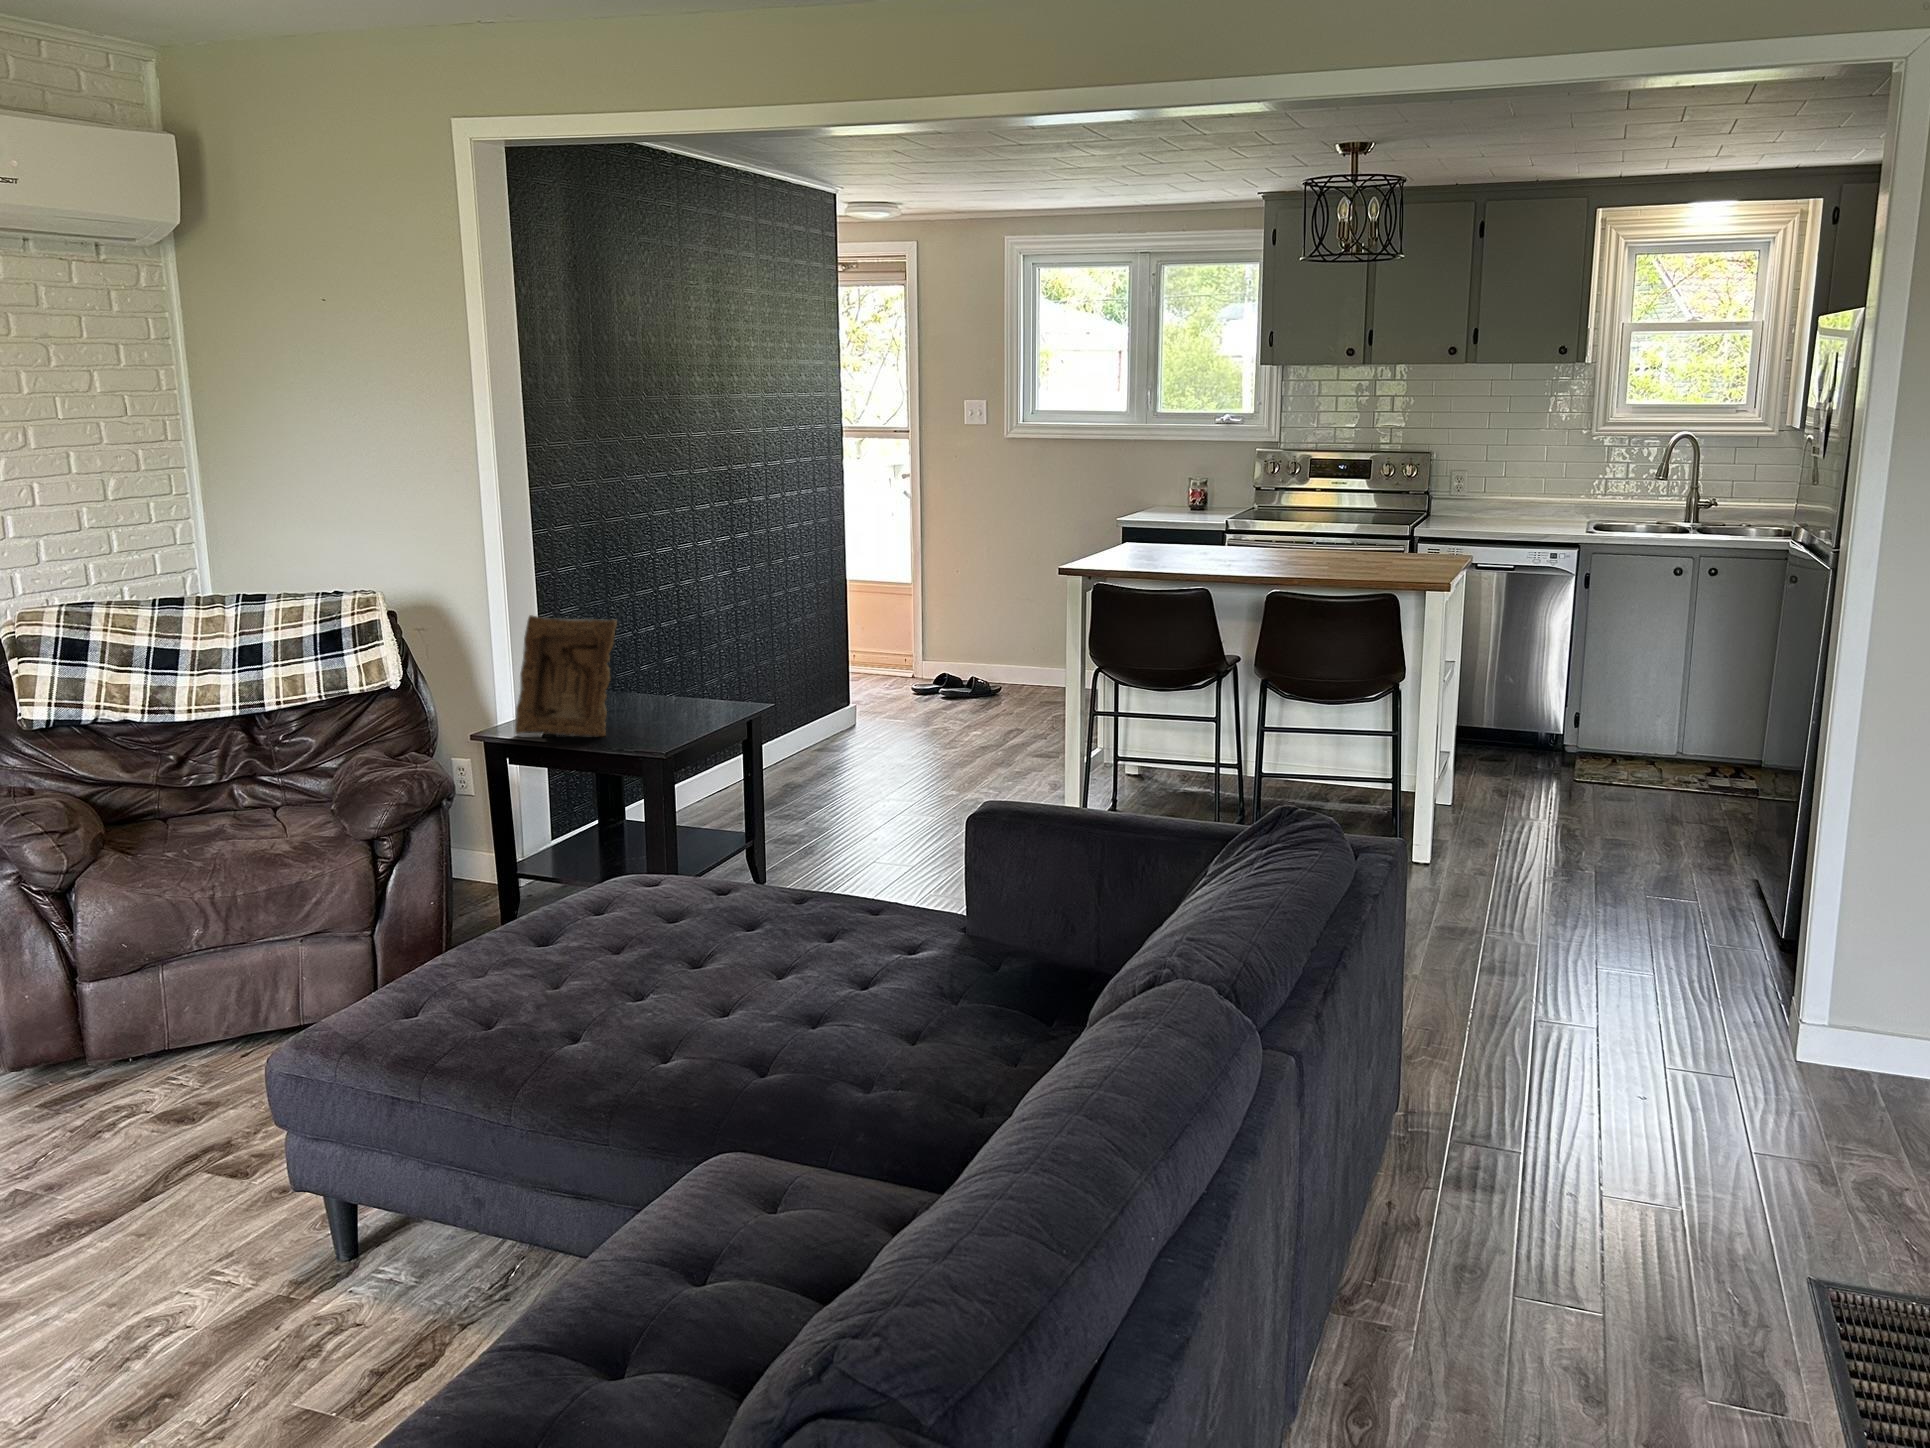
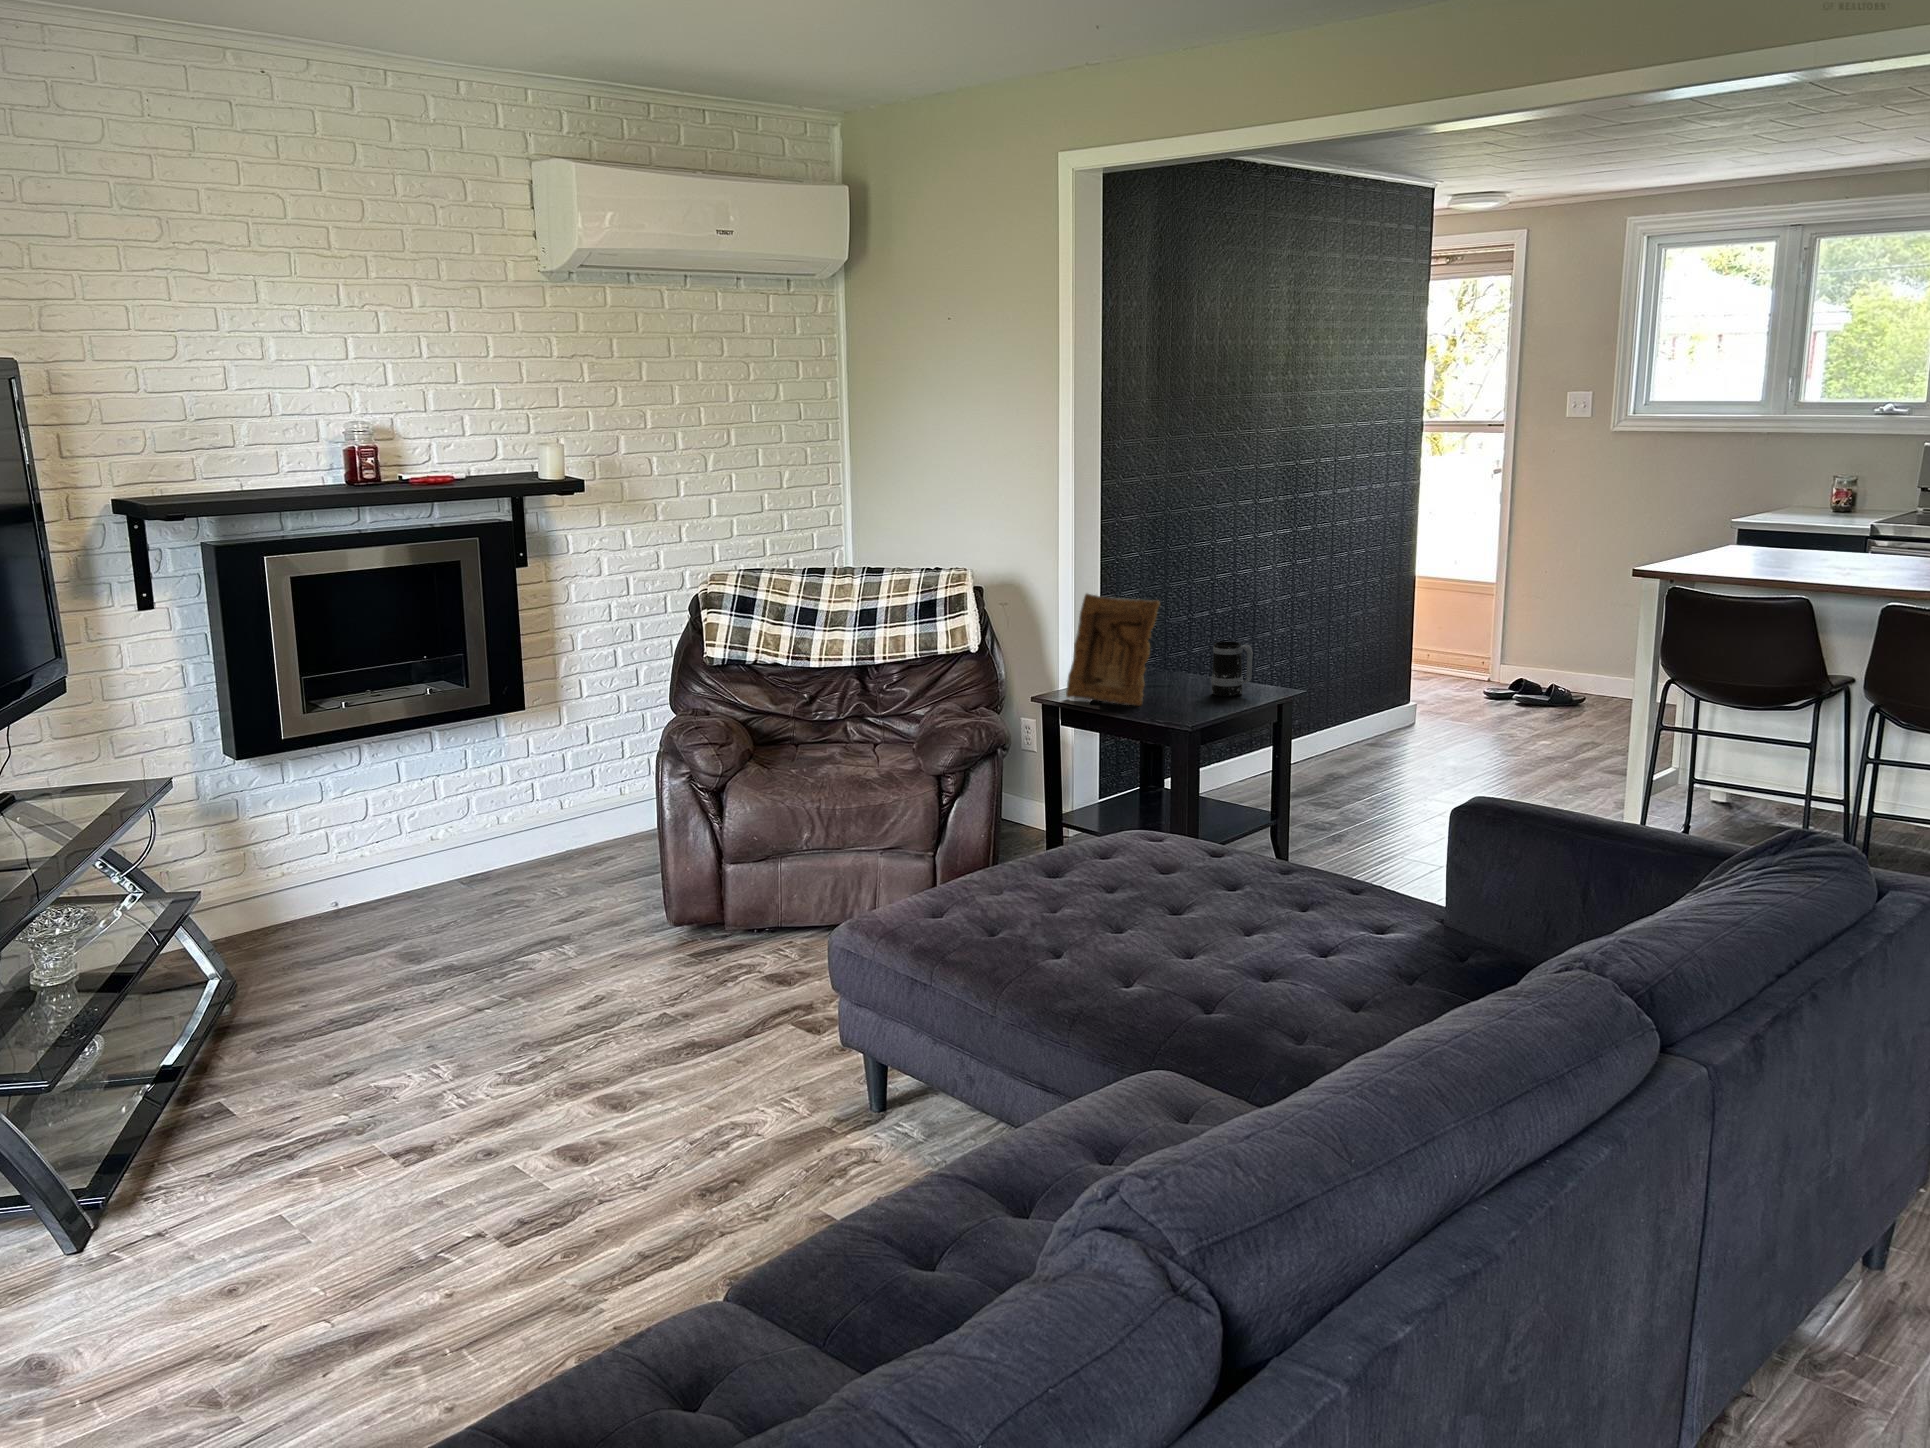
mug: none [677,660,721,719] -> present [1211,641,1253,696]

